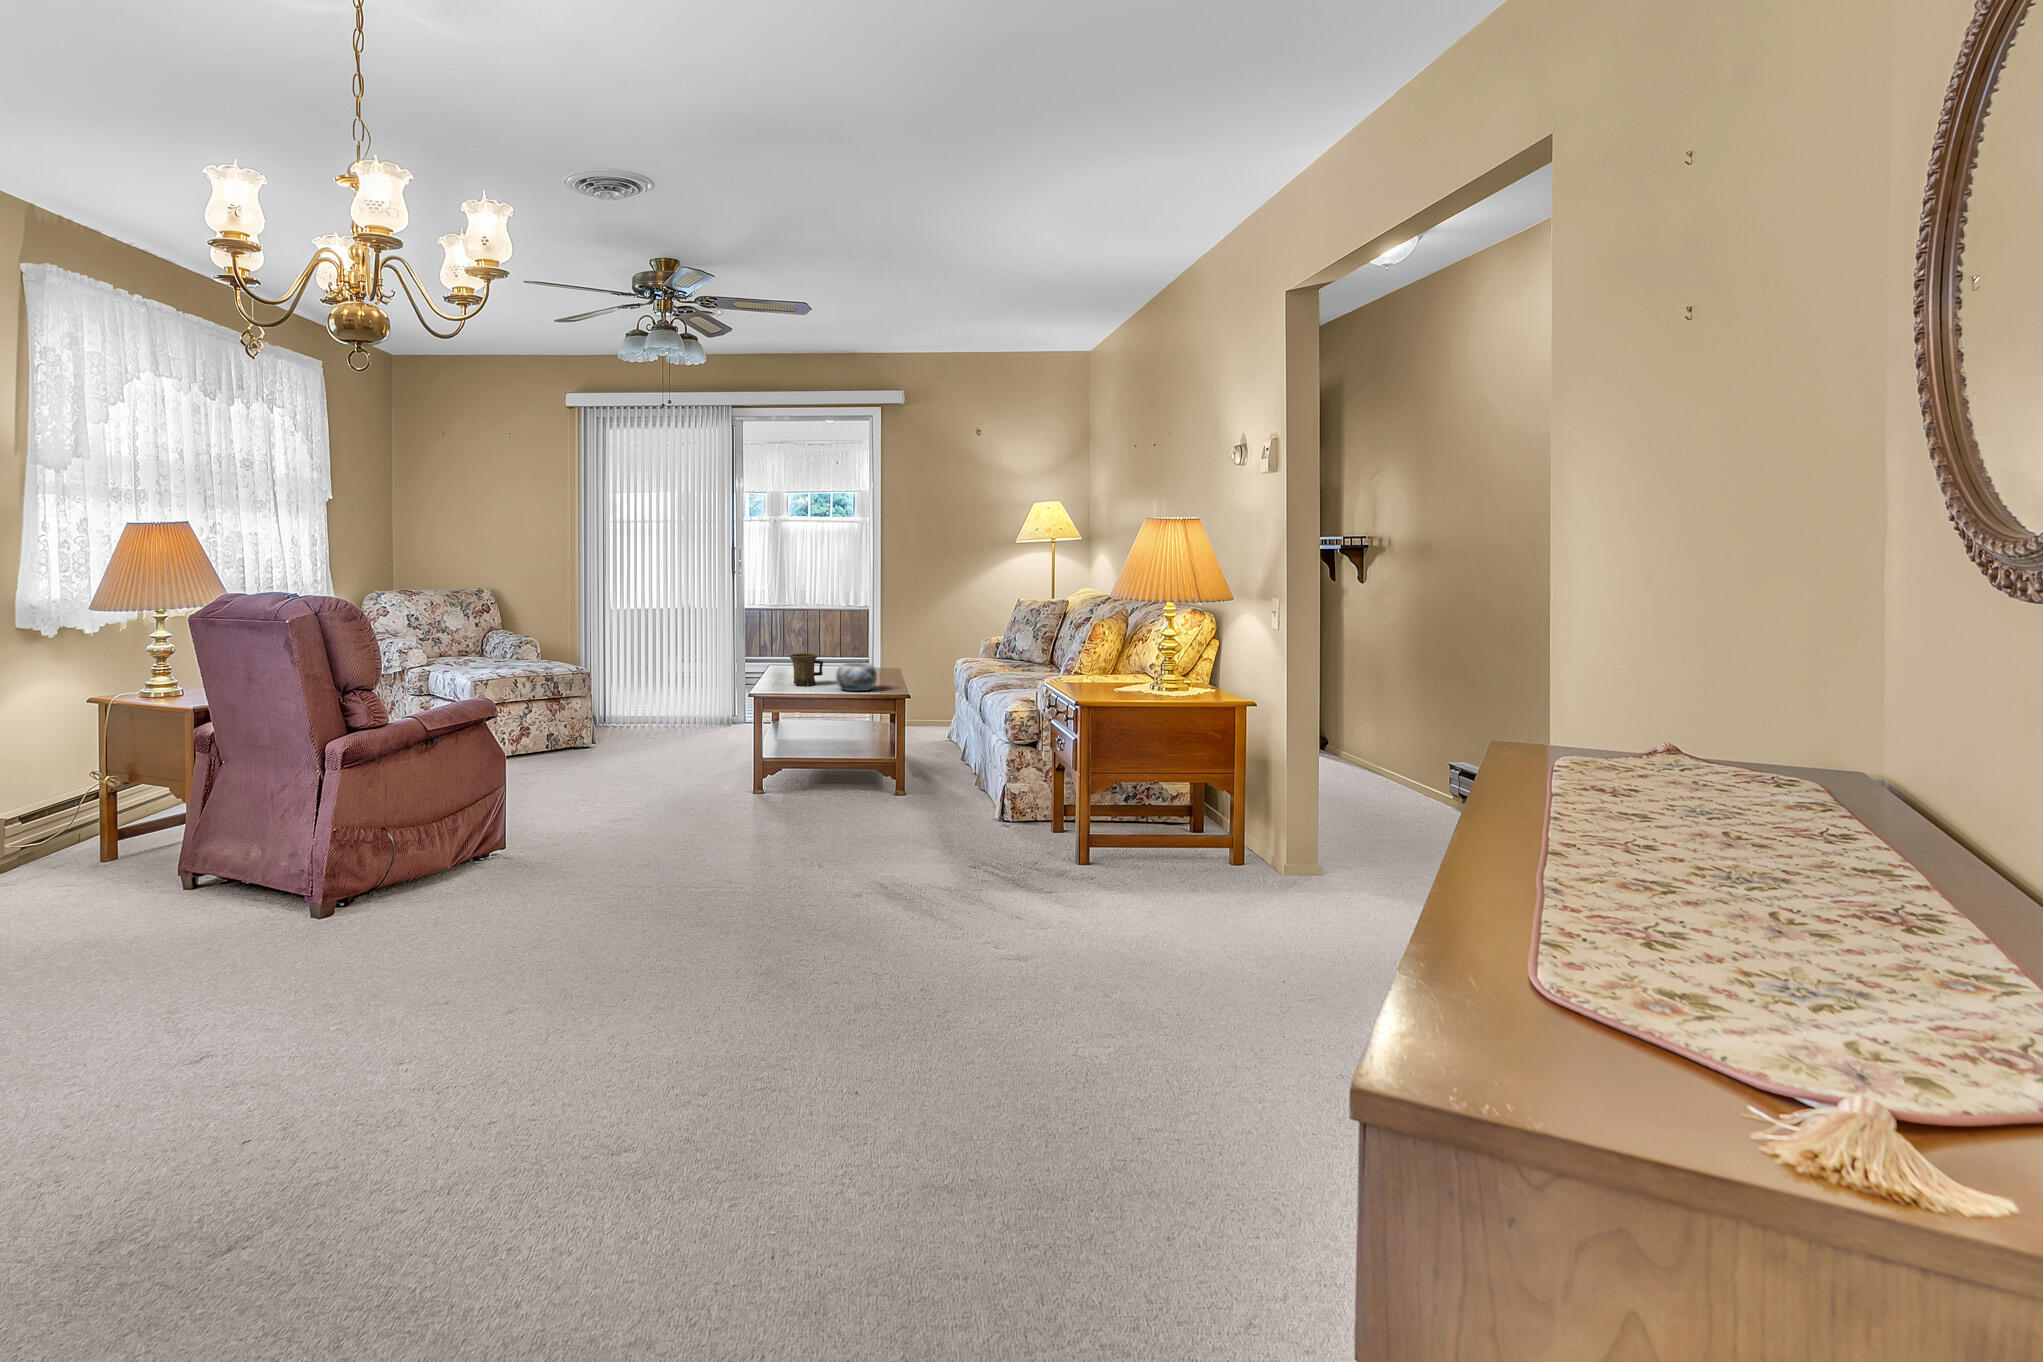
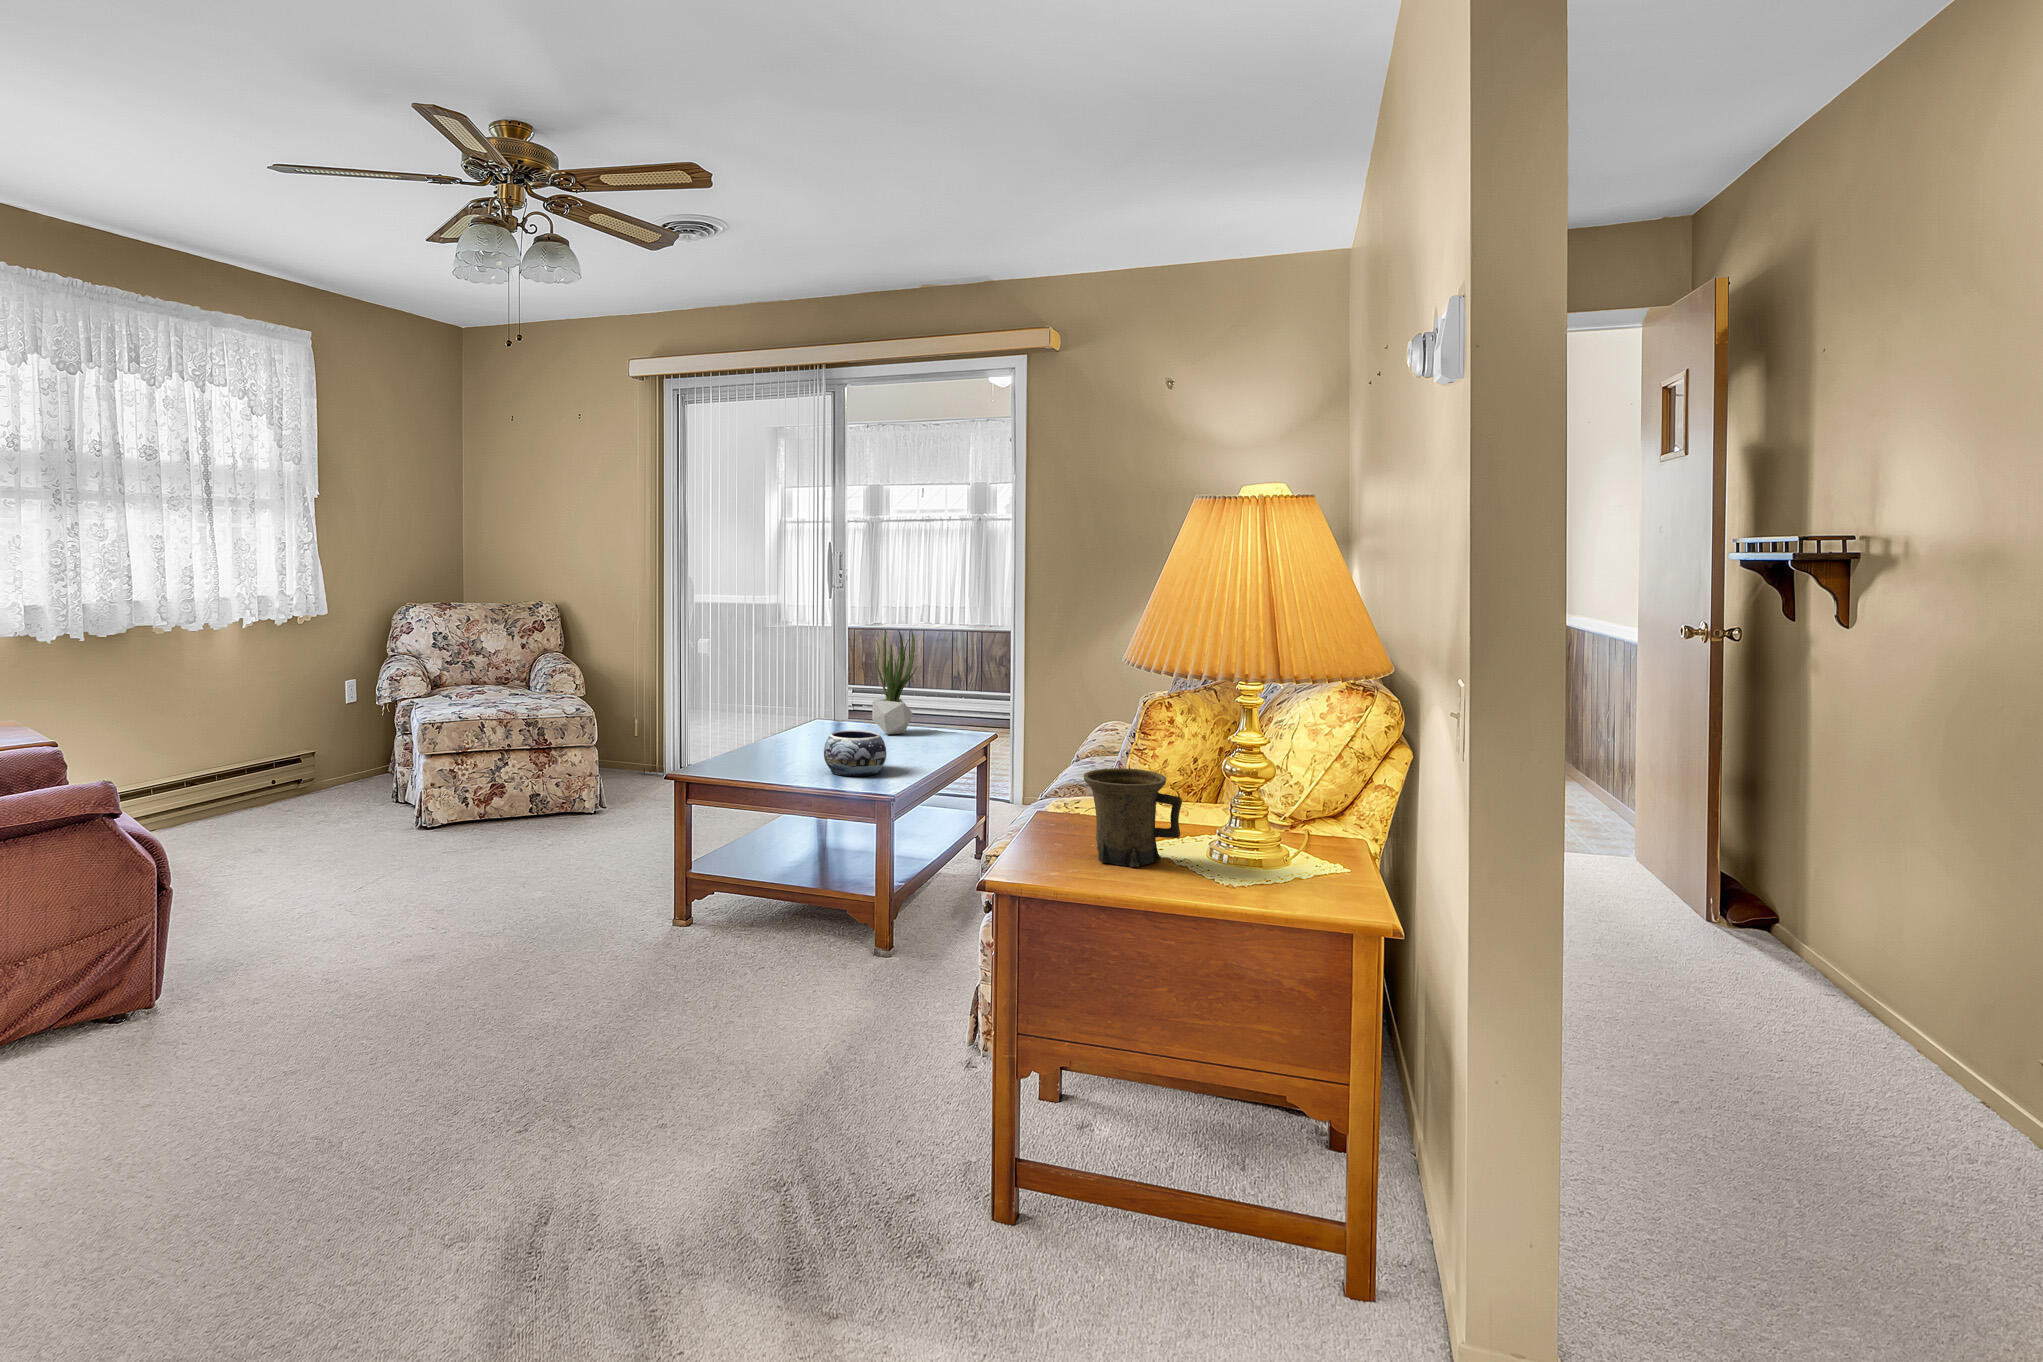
potted plant: none [819,597,850,671] -> present [872,629,917,734]
mug: present [789,653,823,686] -> present [1084,768,1182,867]

